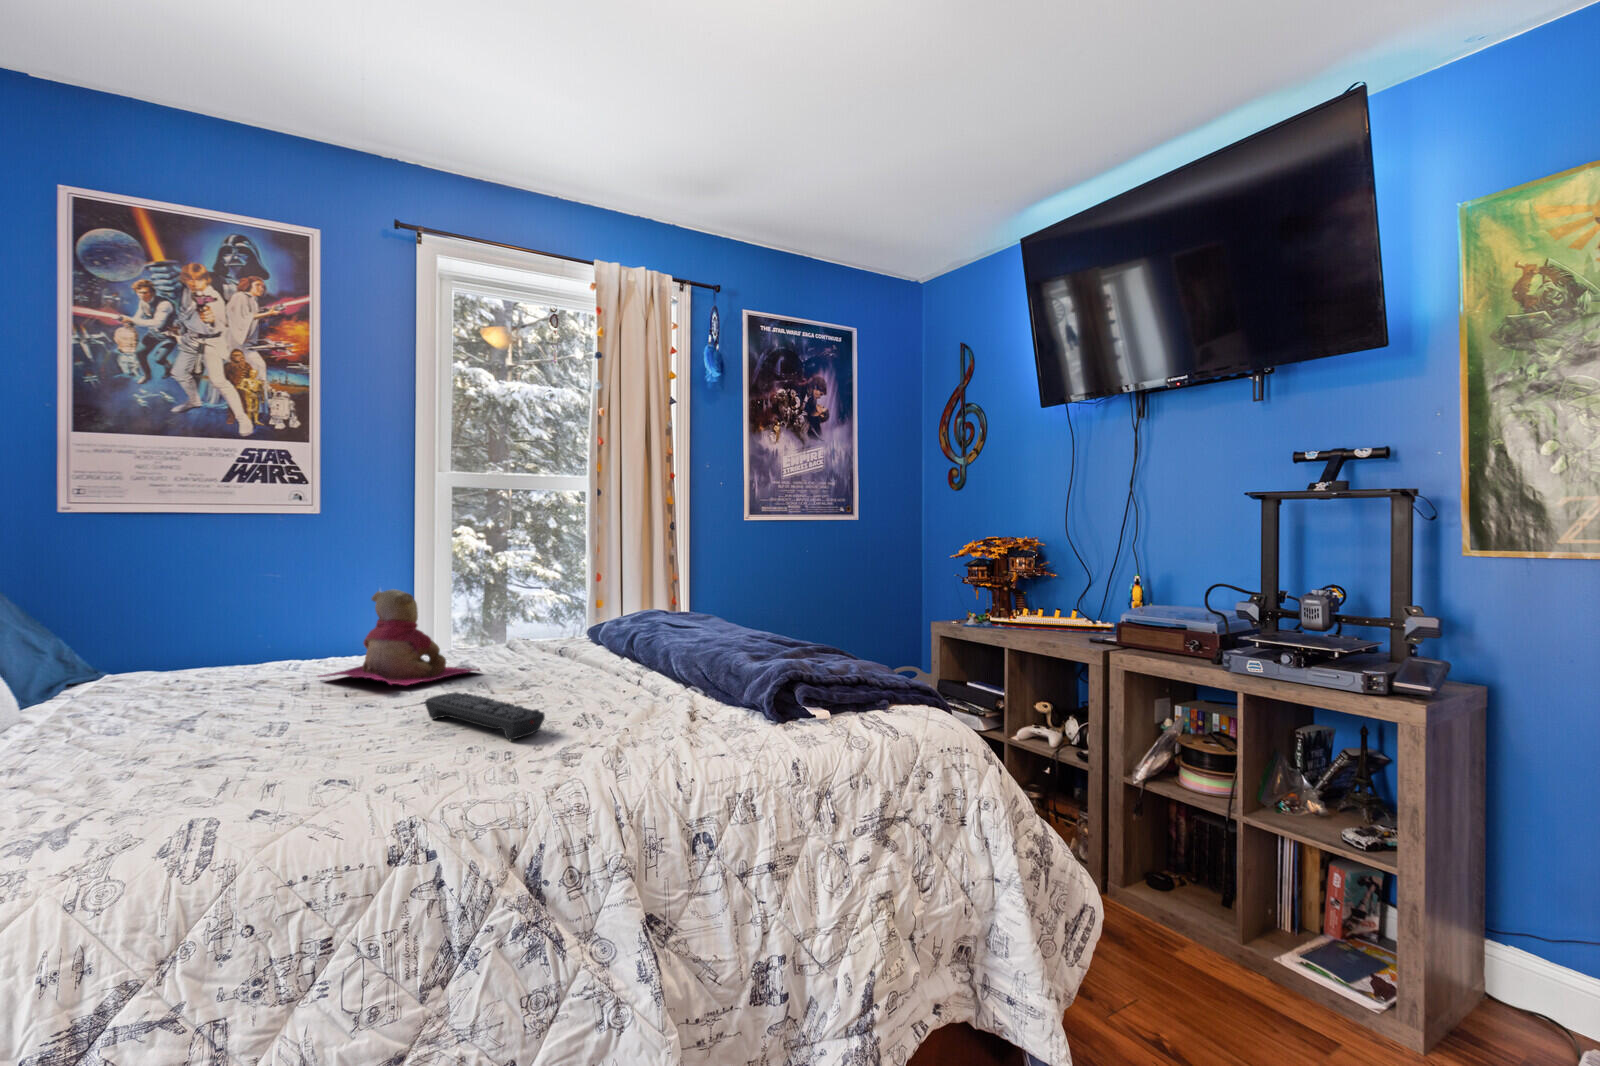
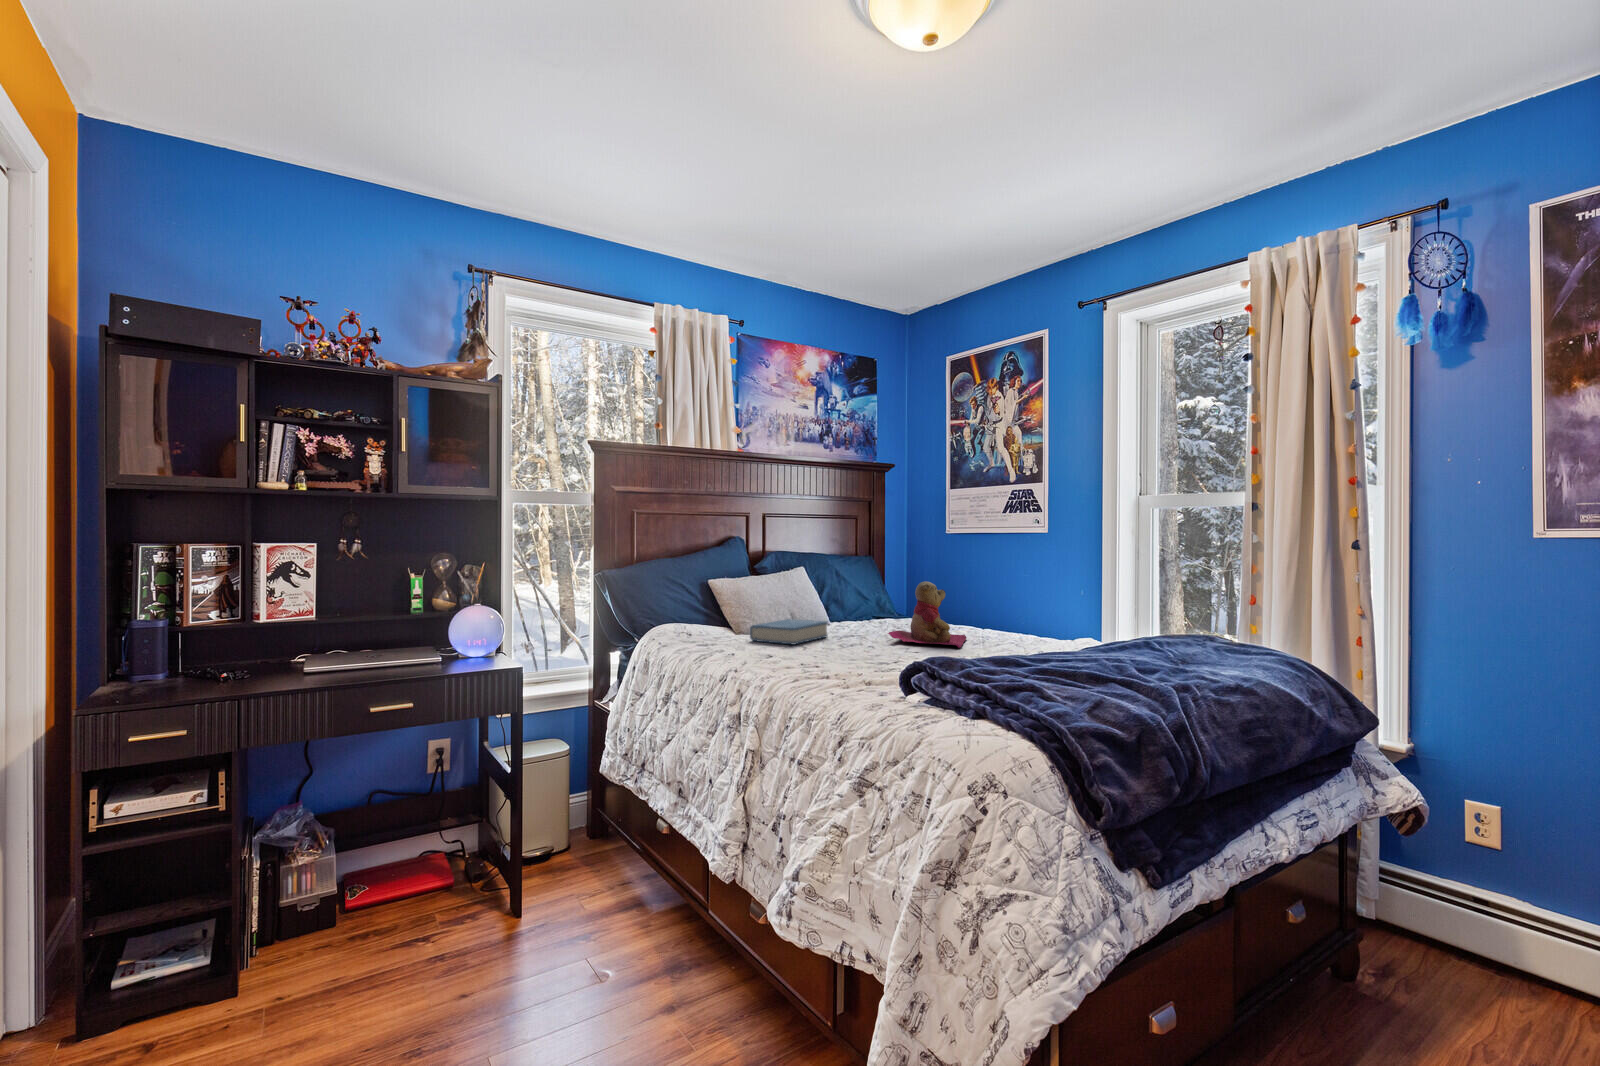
hardback book: none [93,691,281,781] -> present [750,619,828,644]
remote control: present [425,692,545,740] -> none [823,640,873,664]

